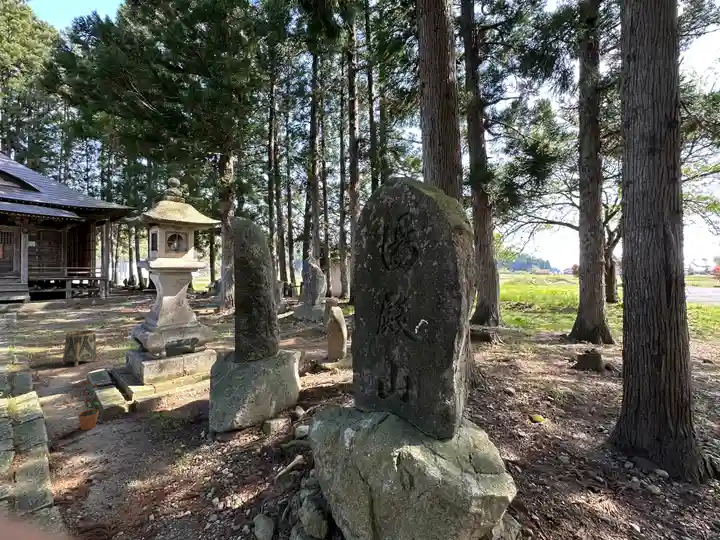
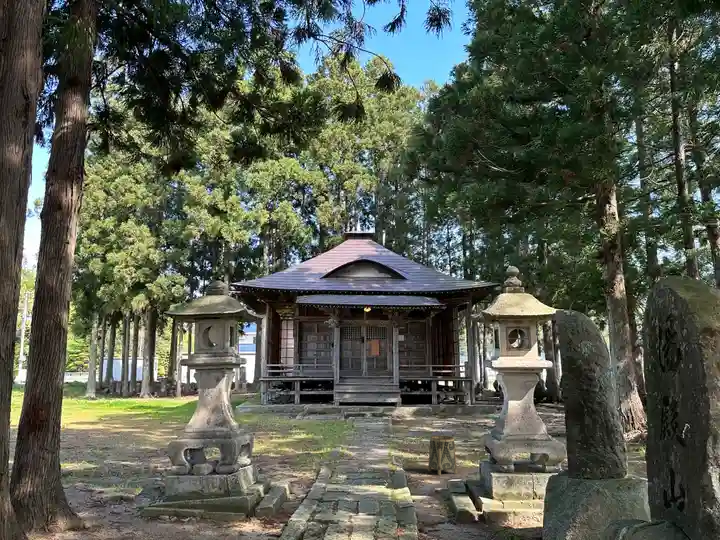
potted plant: present [71,381,99,430] -> none [432,478,455,529]

